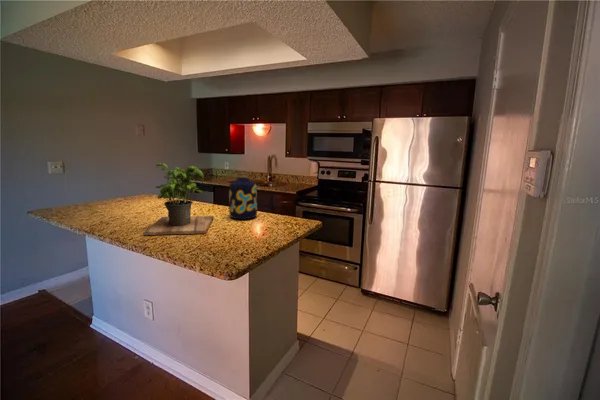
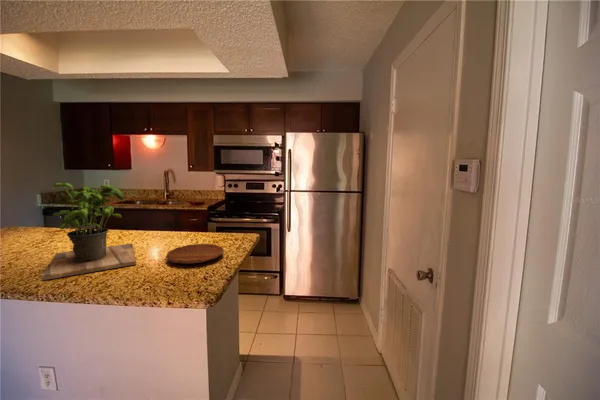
vase: present [229,177,257,219] -> none [151,195,186,243]
tray: none [227,223,277,240] -> present [166,244,223,264]

